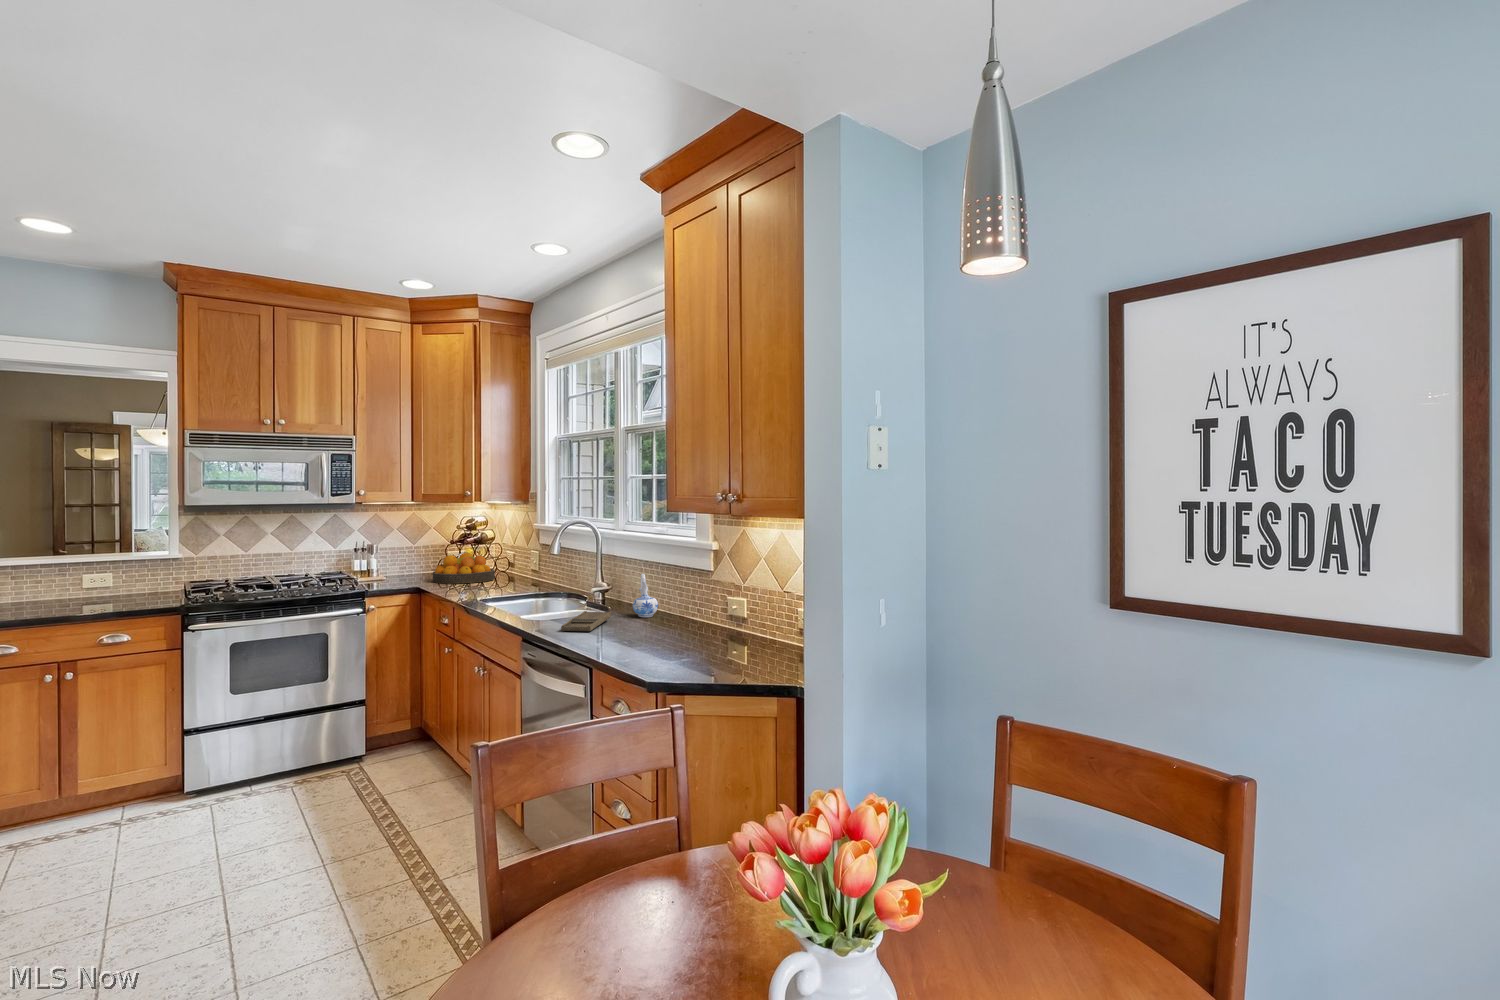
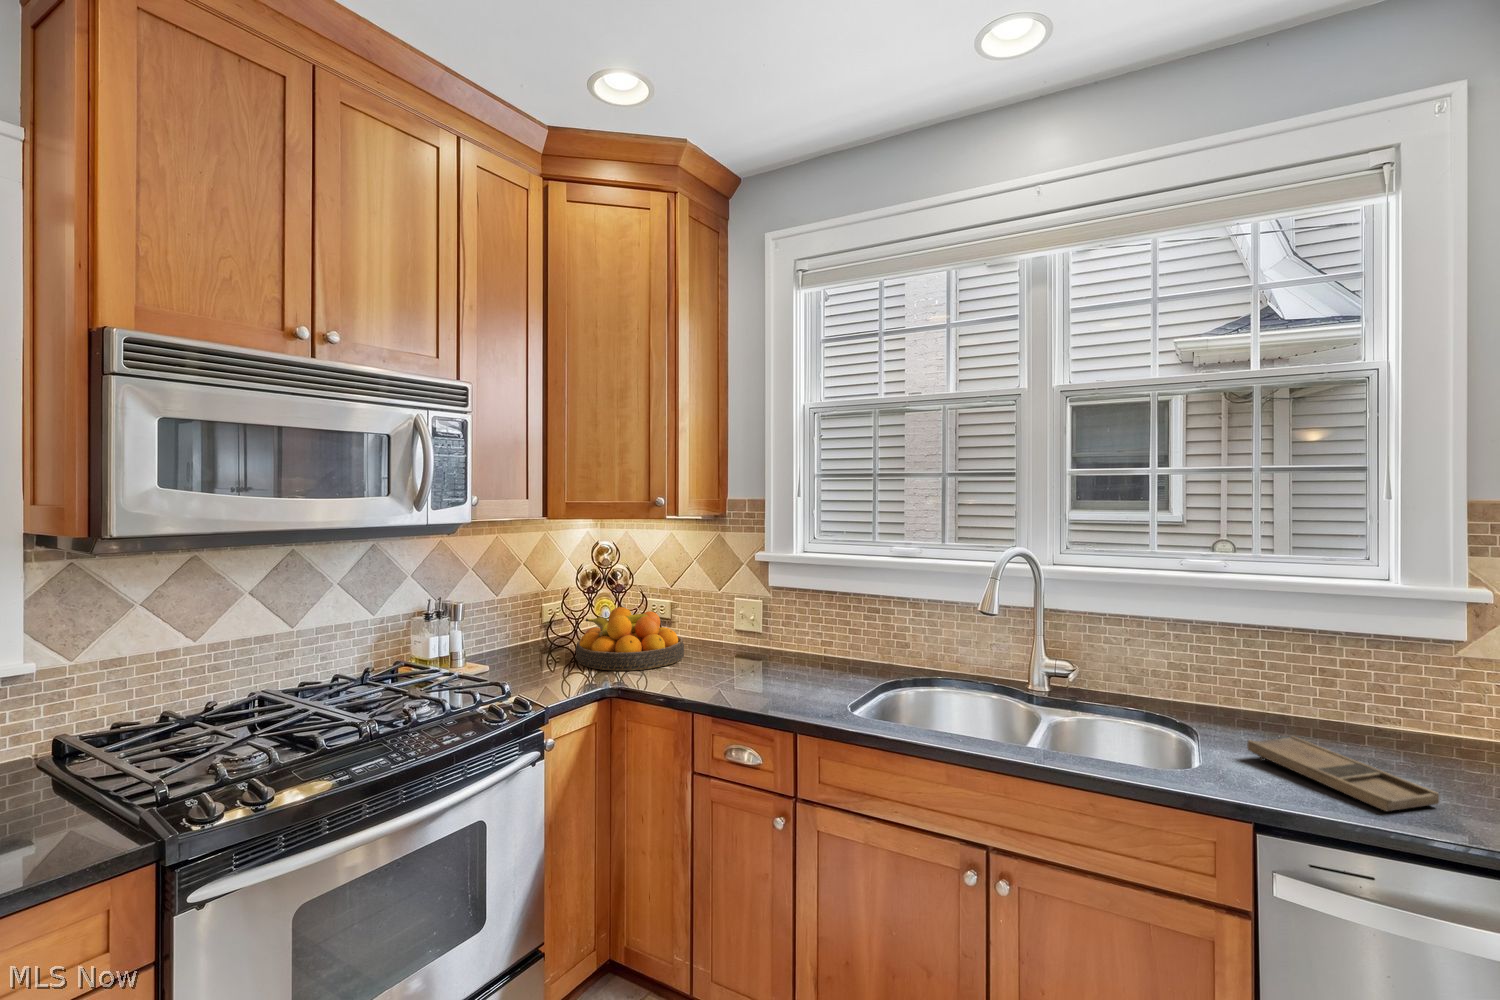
ceramic pitcher: present [633,574,658,617] -> none [1255,649,1314,736]

